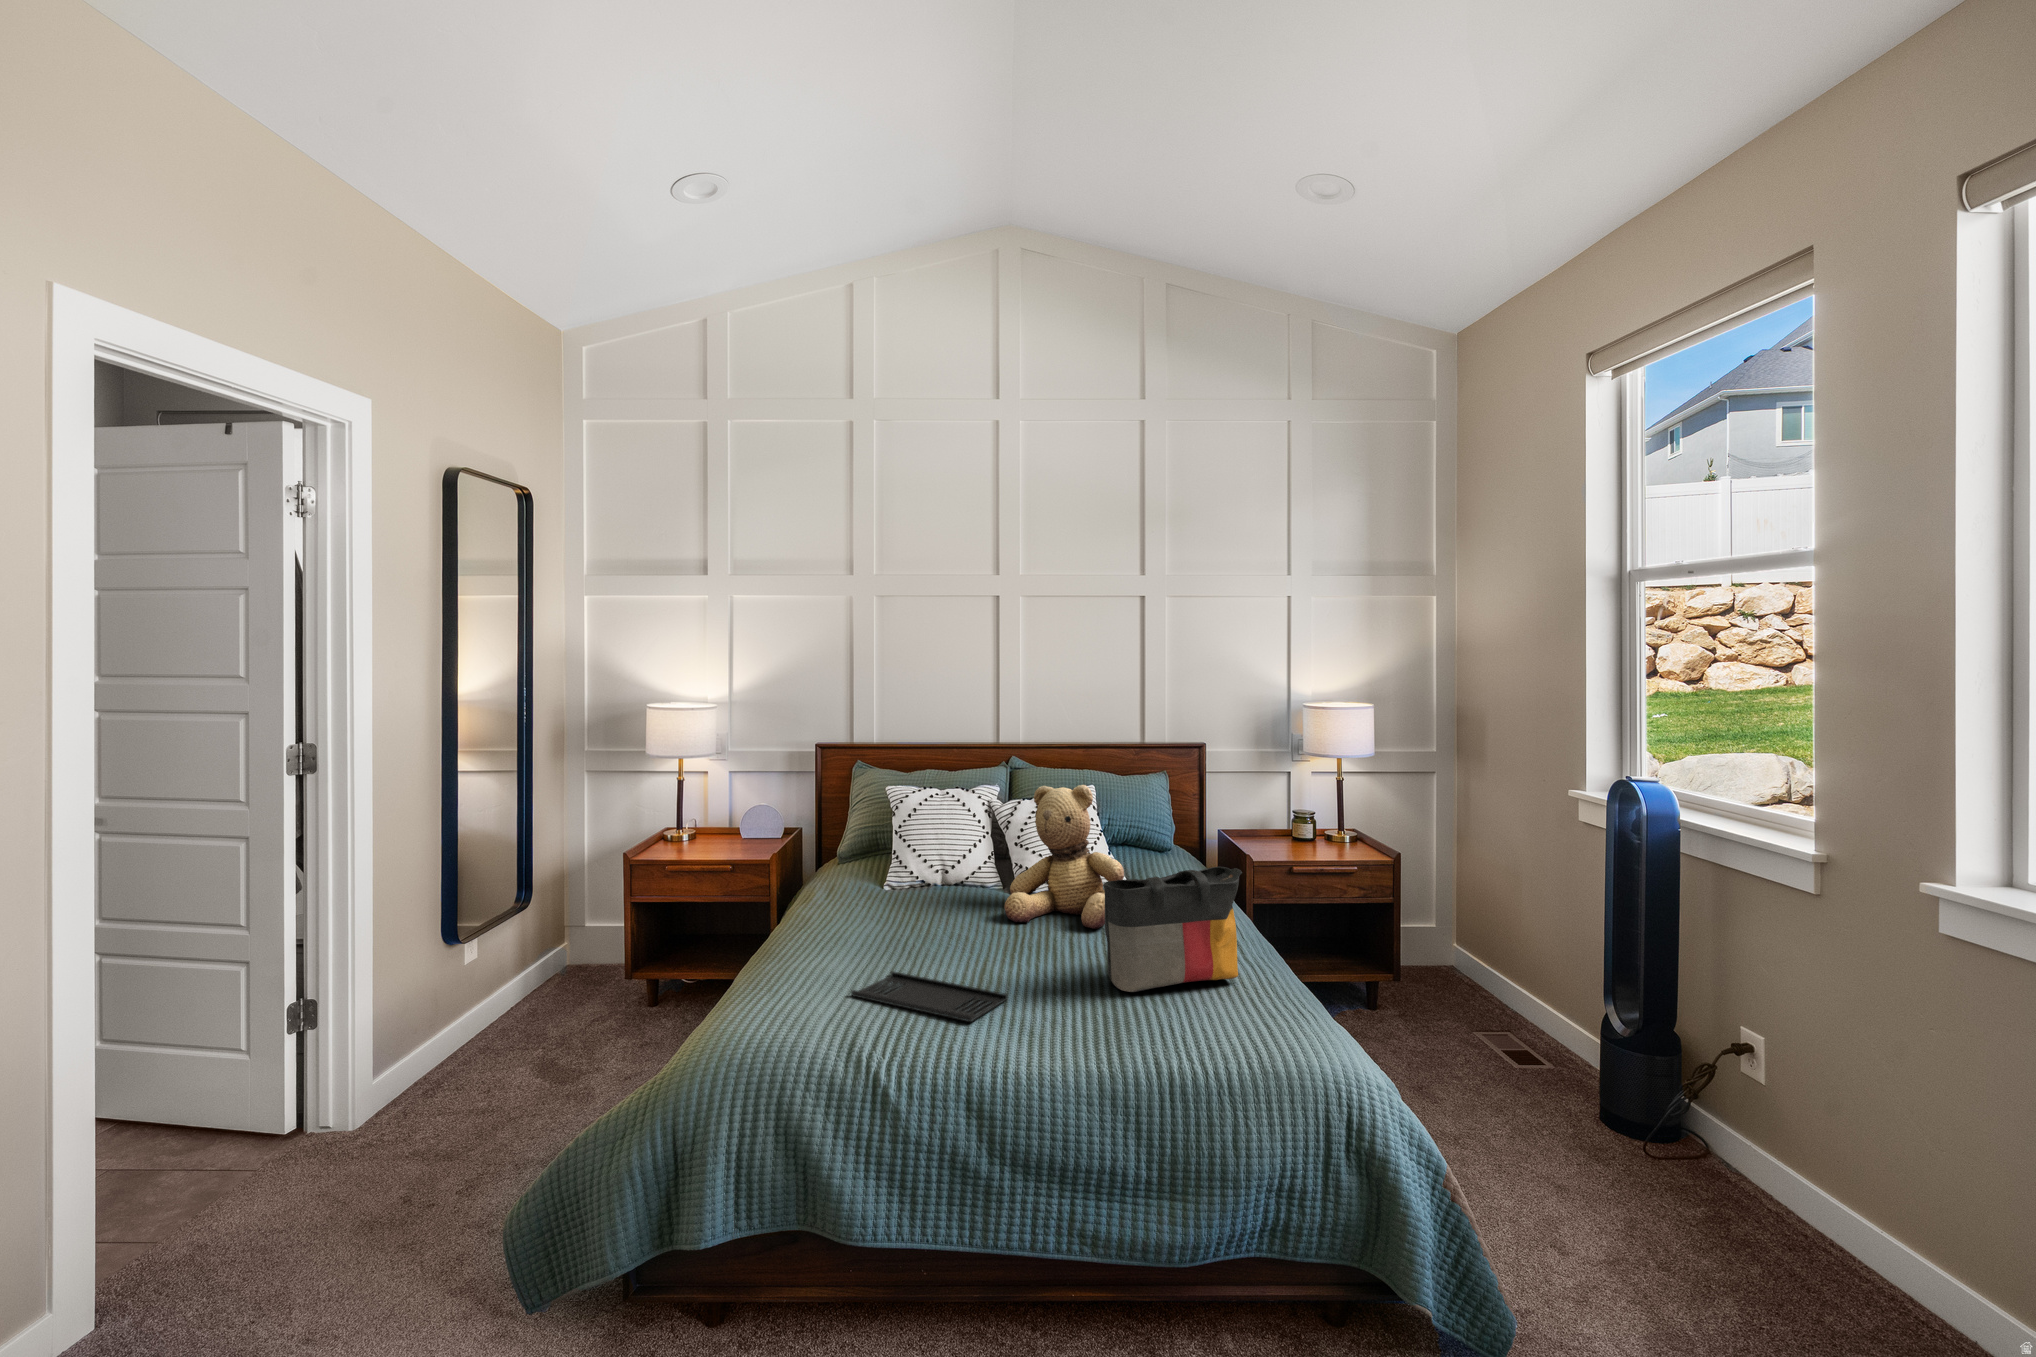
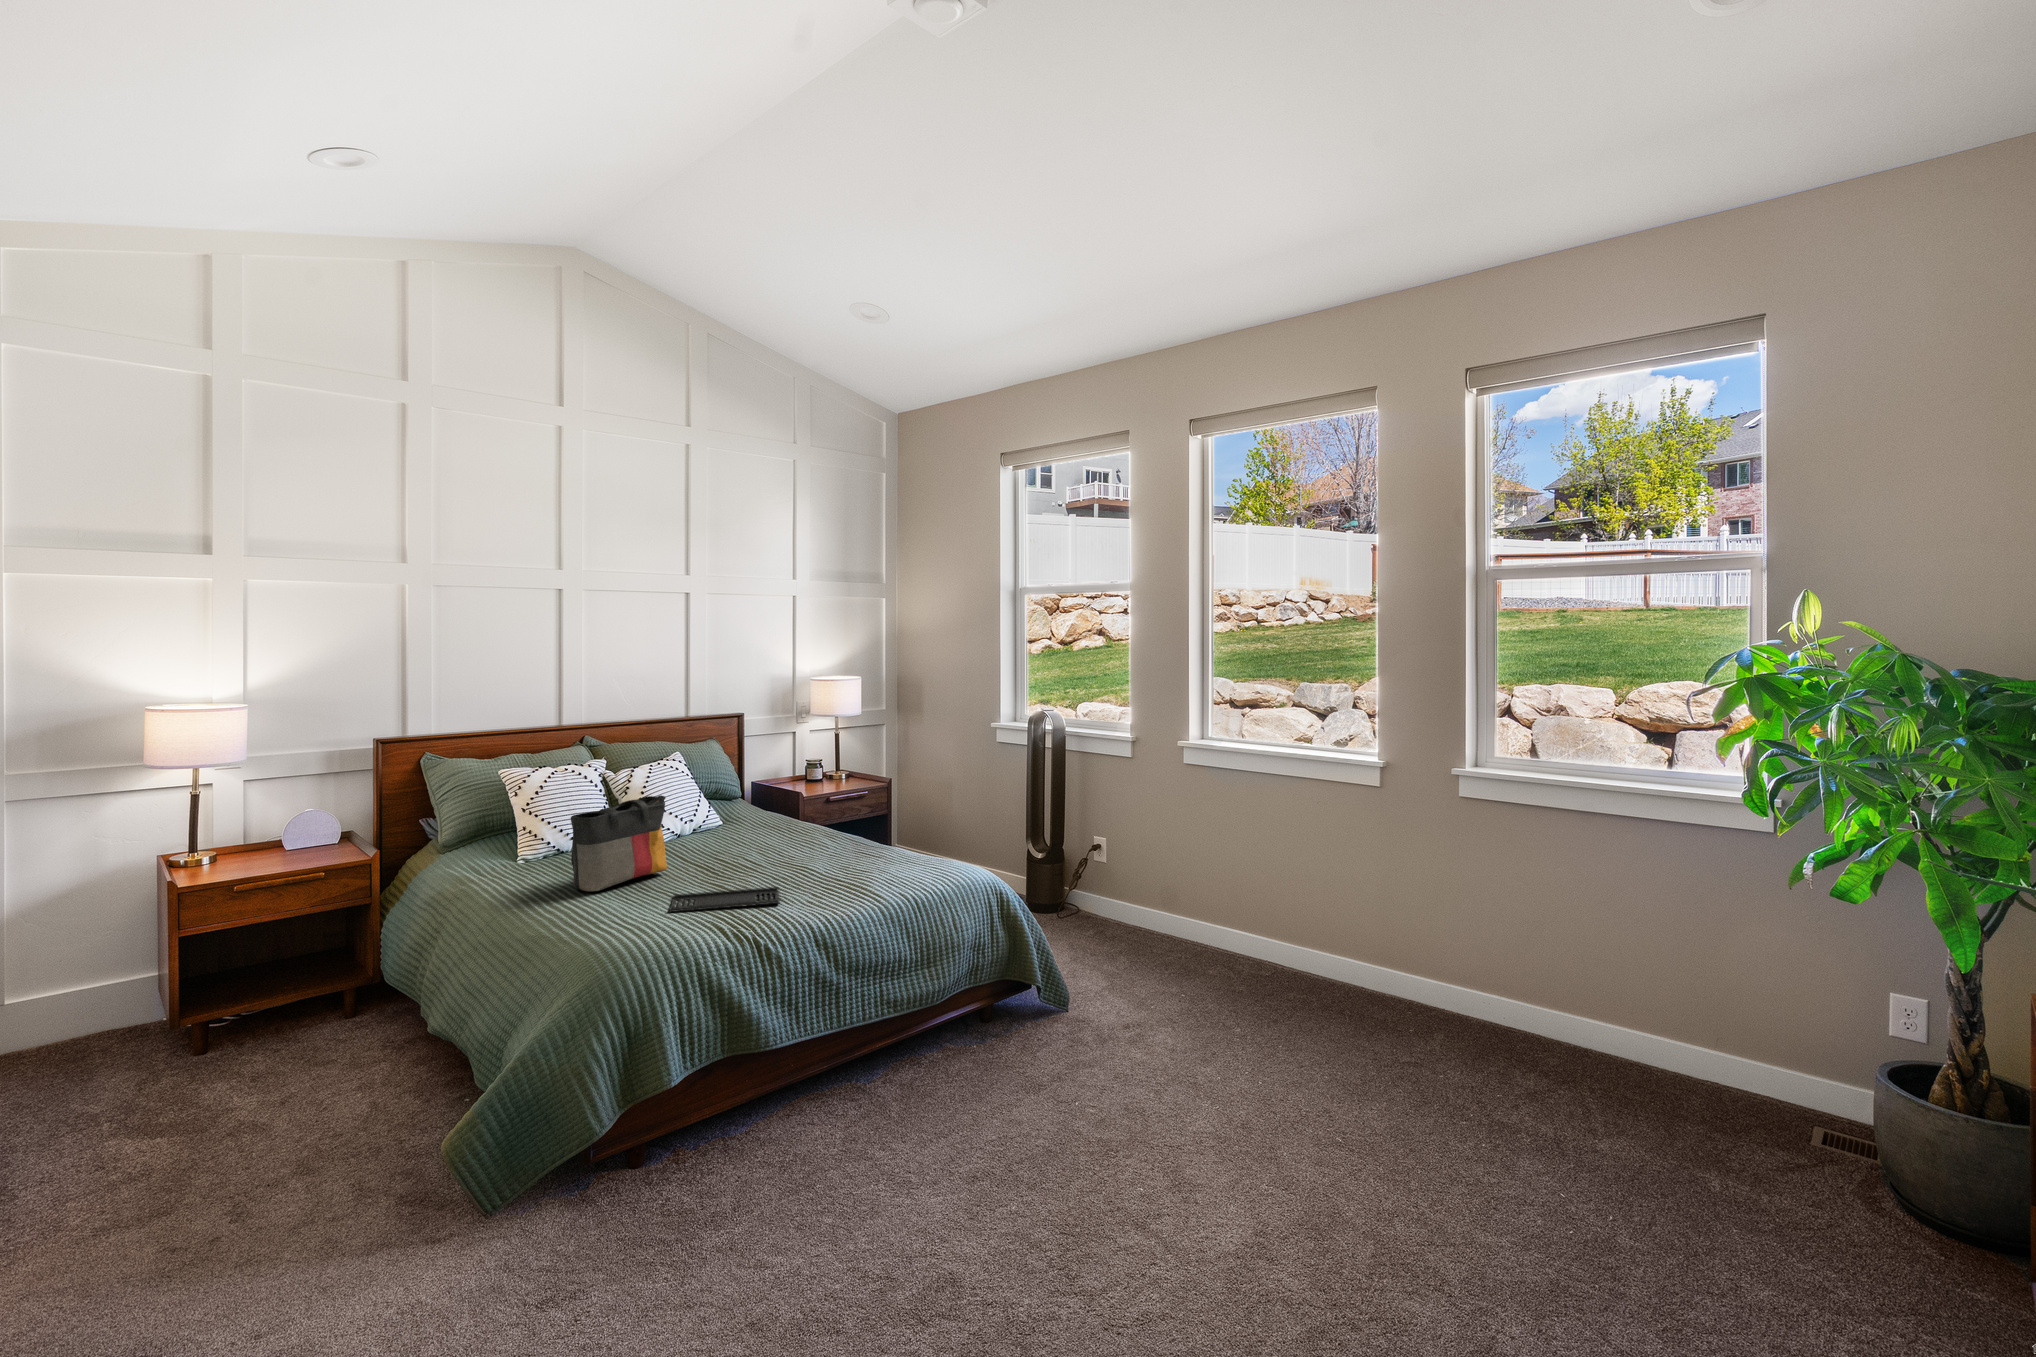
teddy bear: present [1004,785,1124,929] -> none [675,746,776,856]
tote bag: present [1104,867,1242,992] -> present [571,796,667,891]

